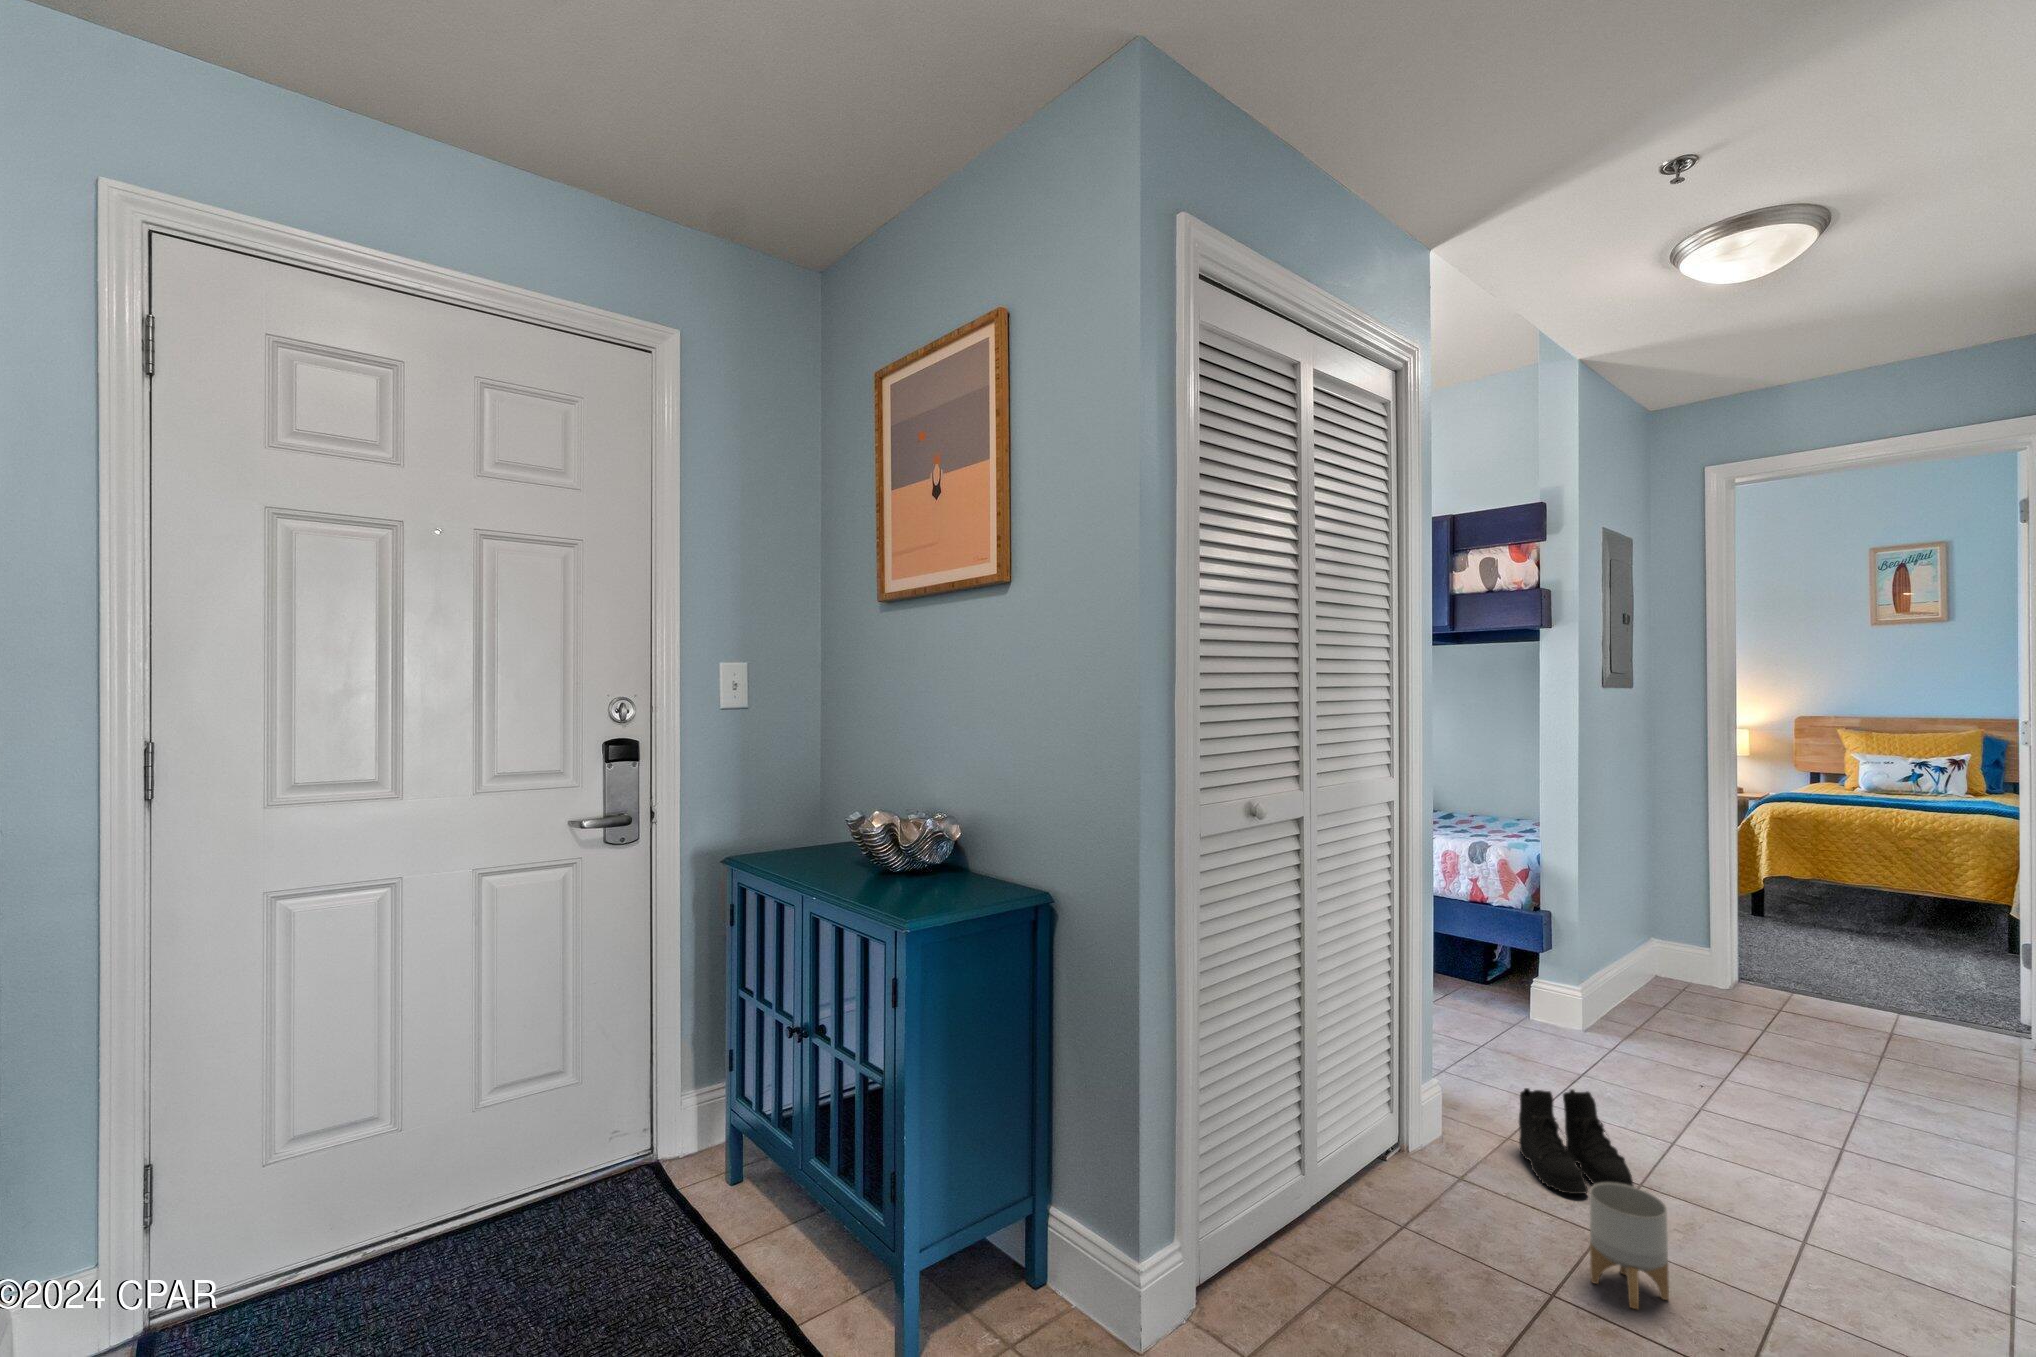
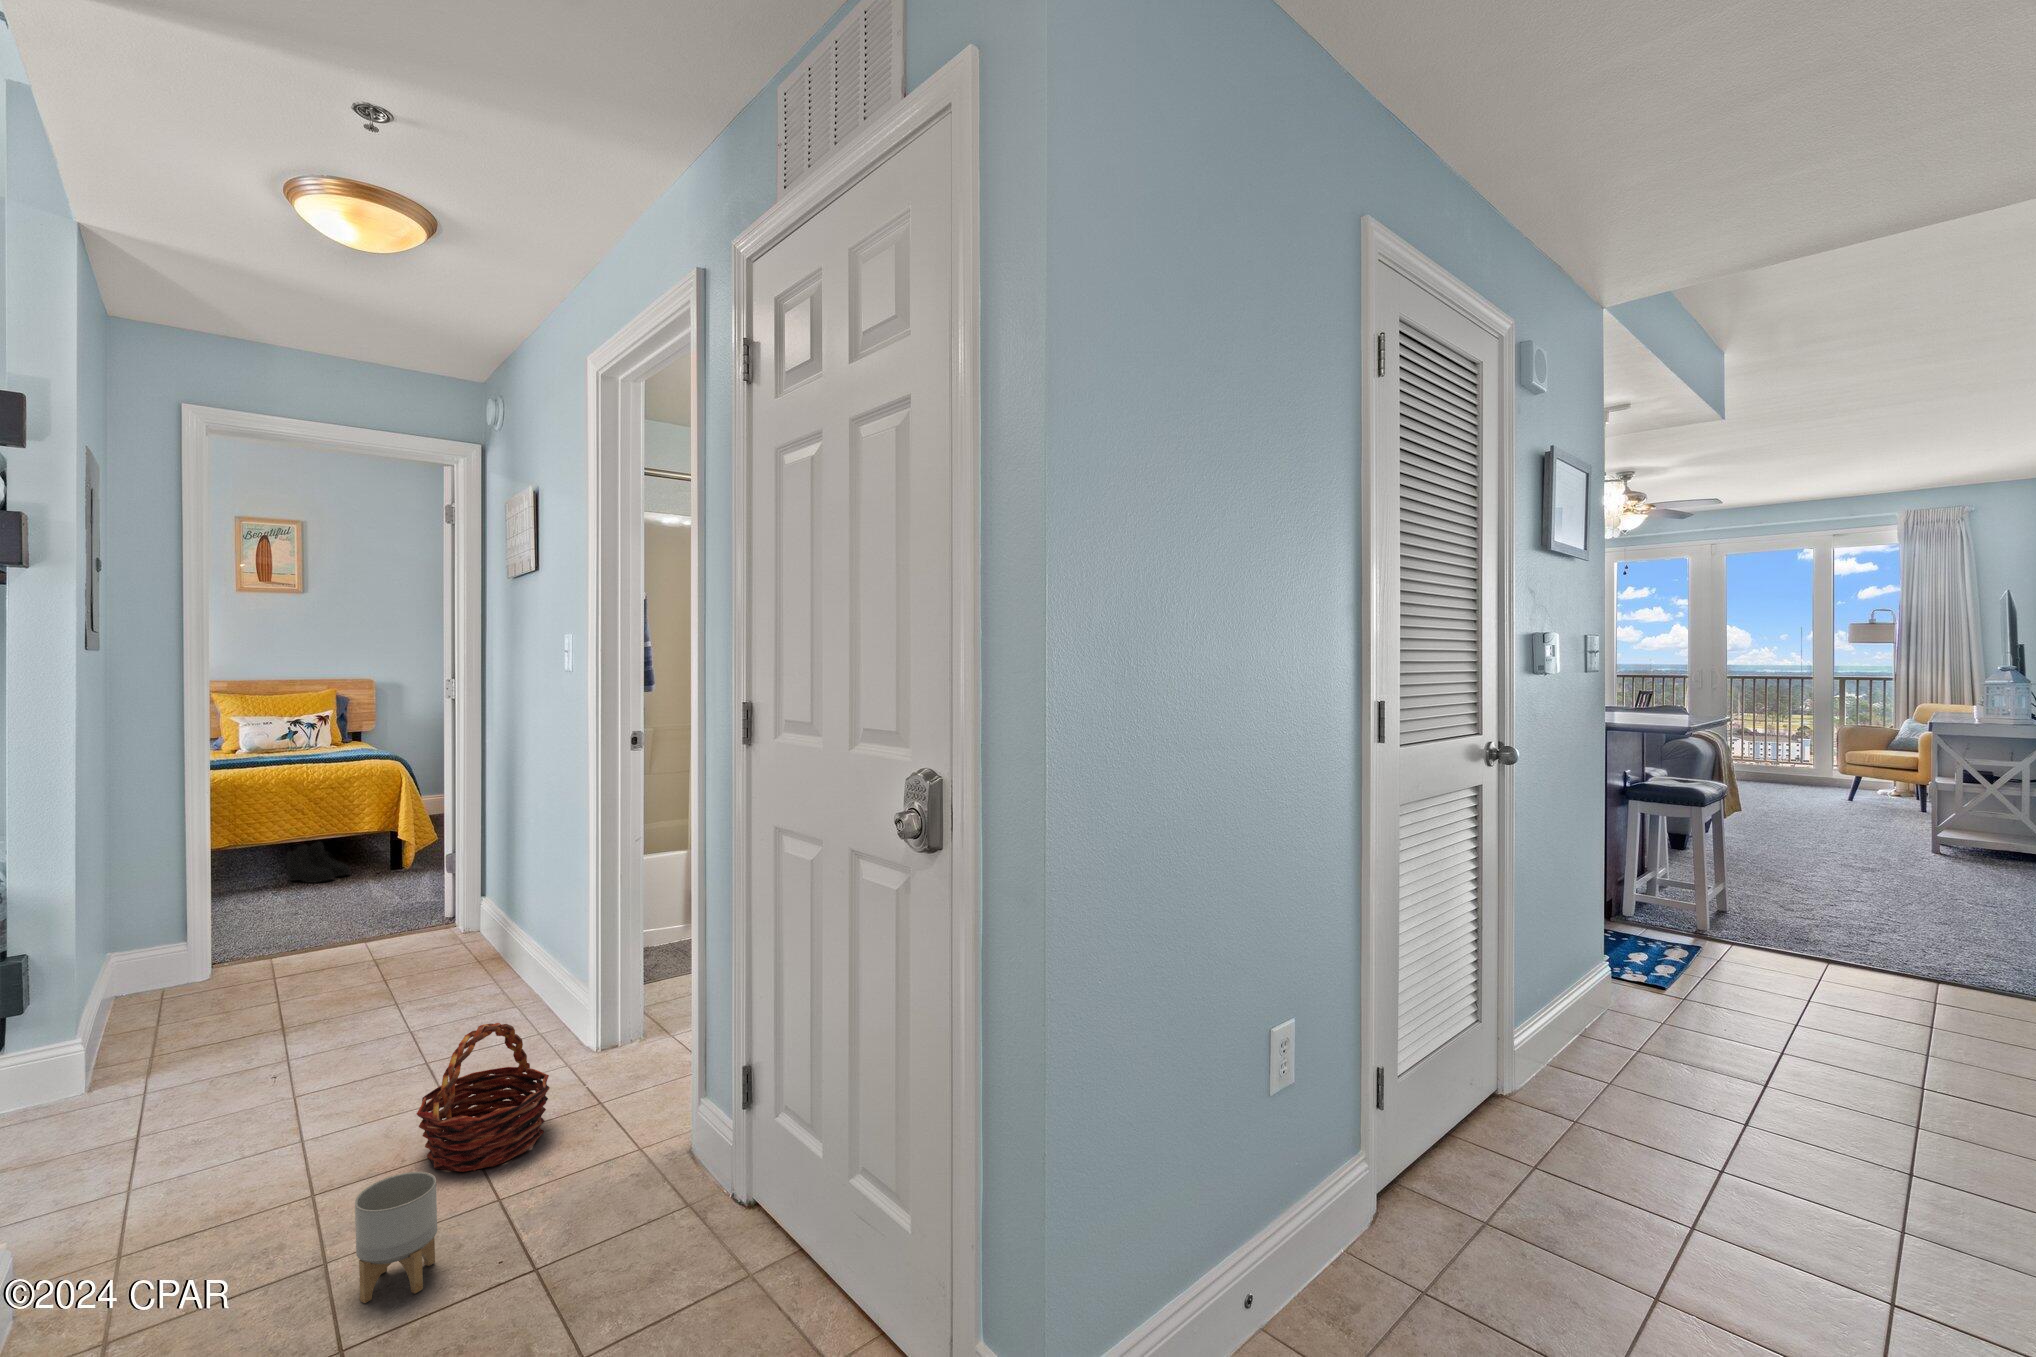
boots: present [1519,1088,1634,1194] -> present [286,842,351,883]
basket: none [1734,1109,1913,1287] -> present [417,1023,550,1172]

